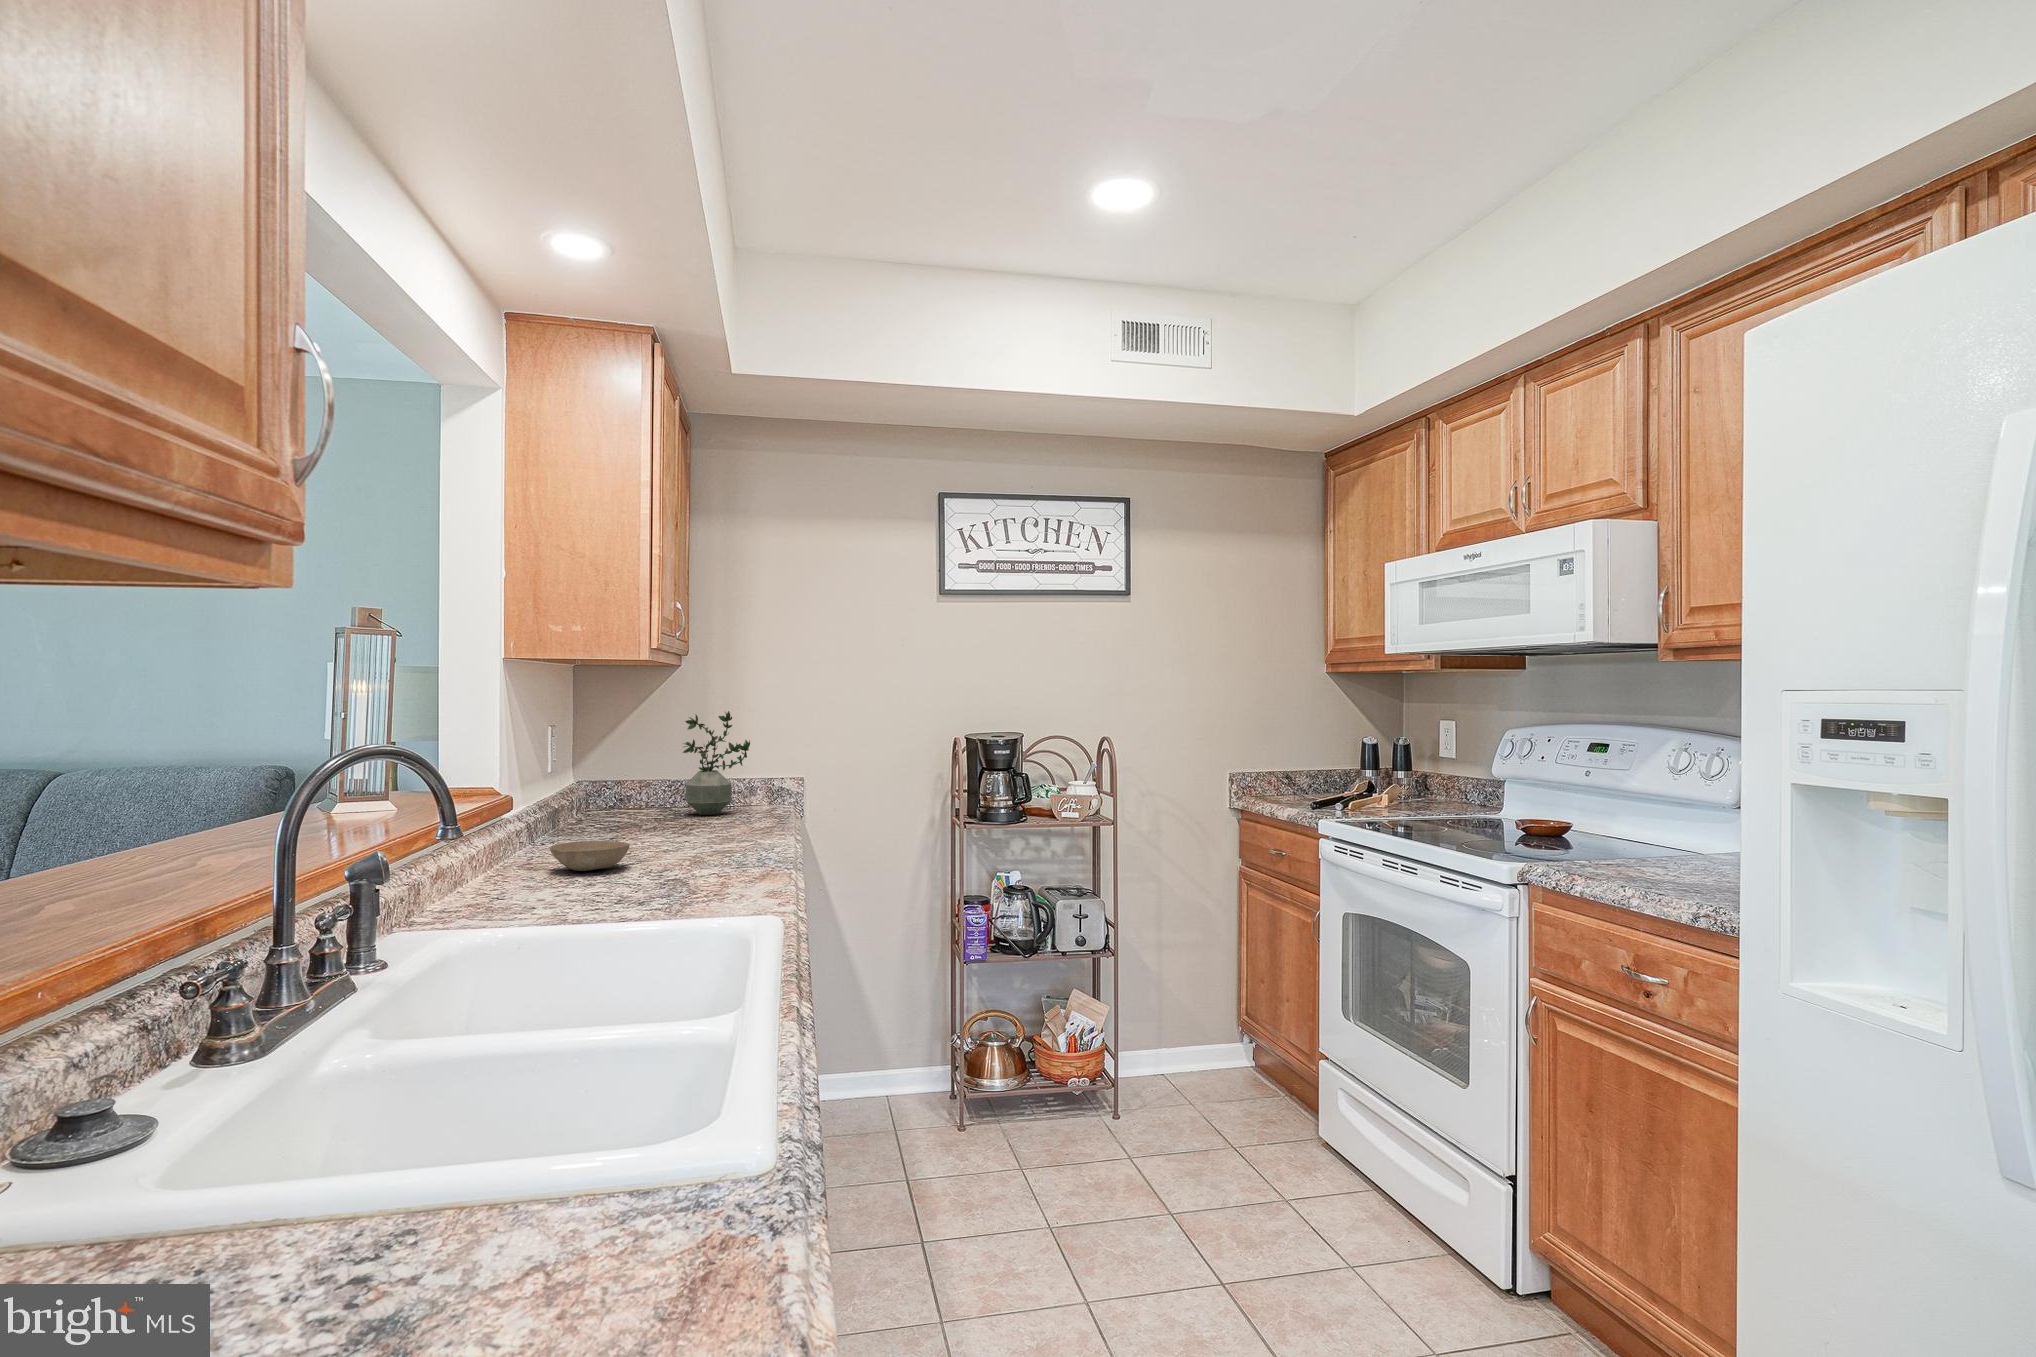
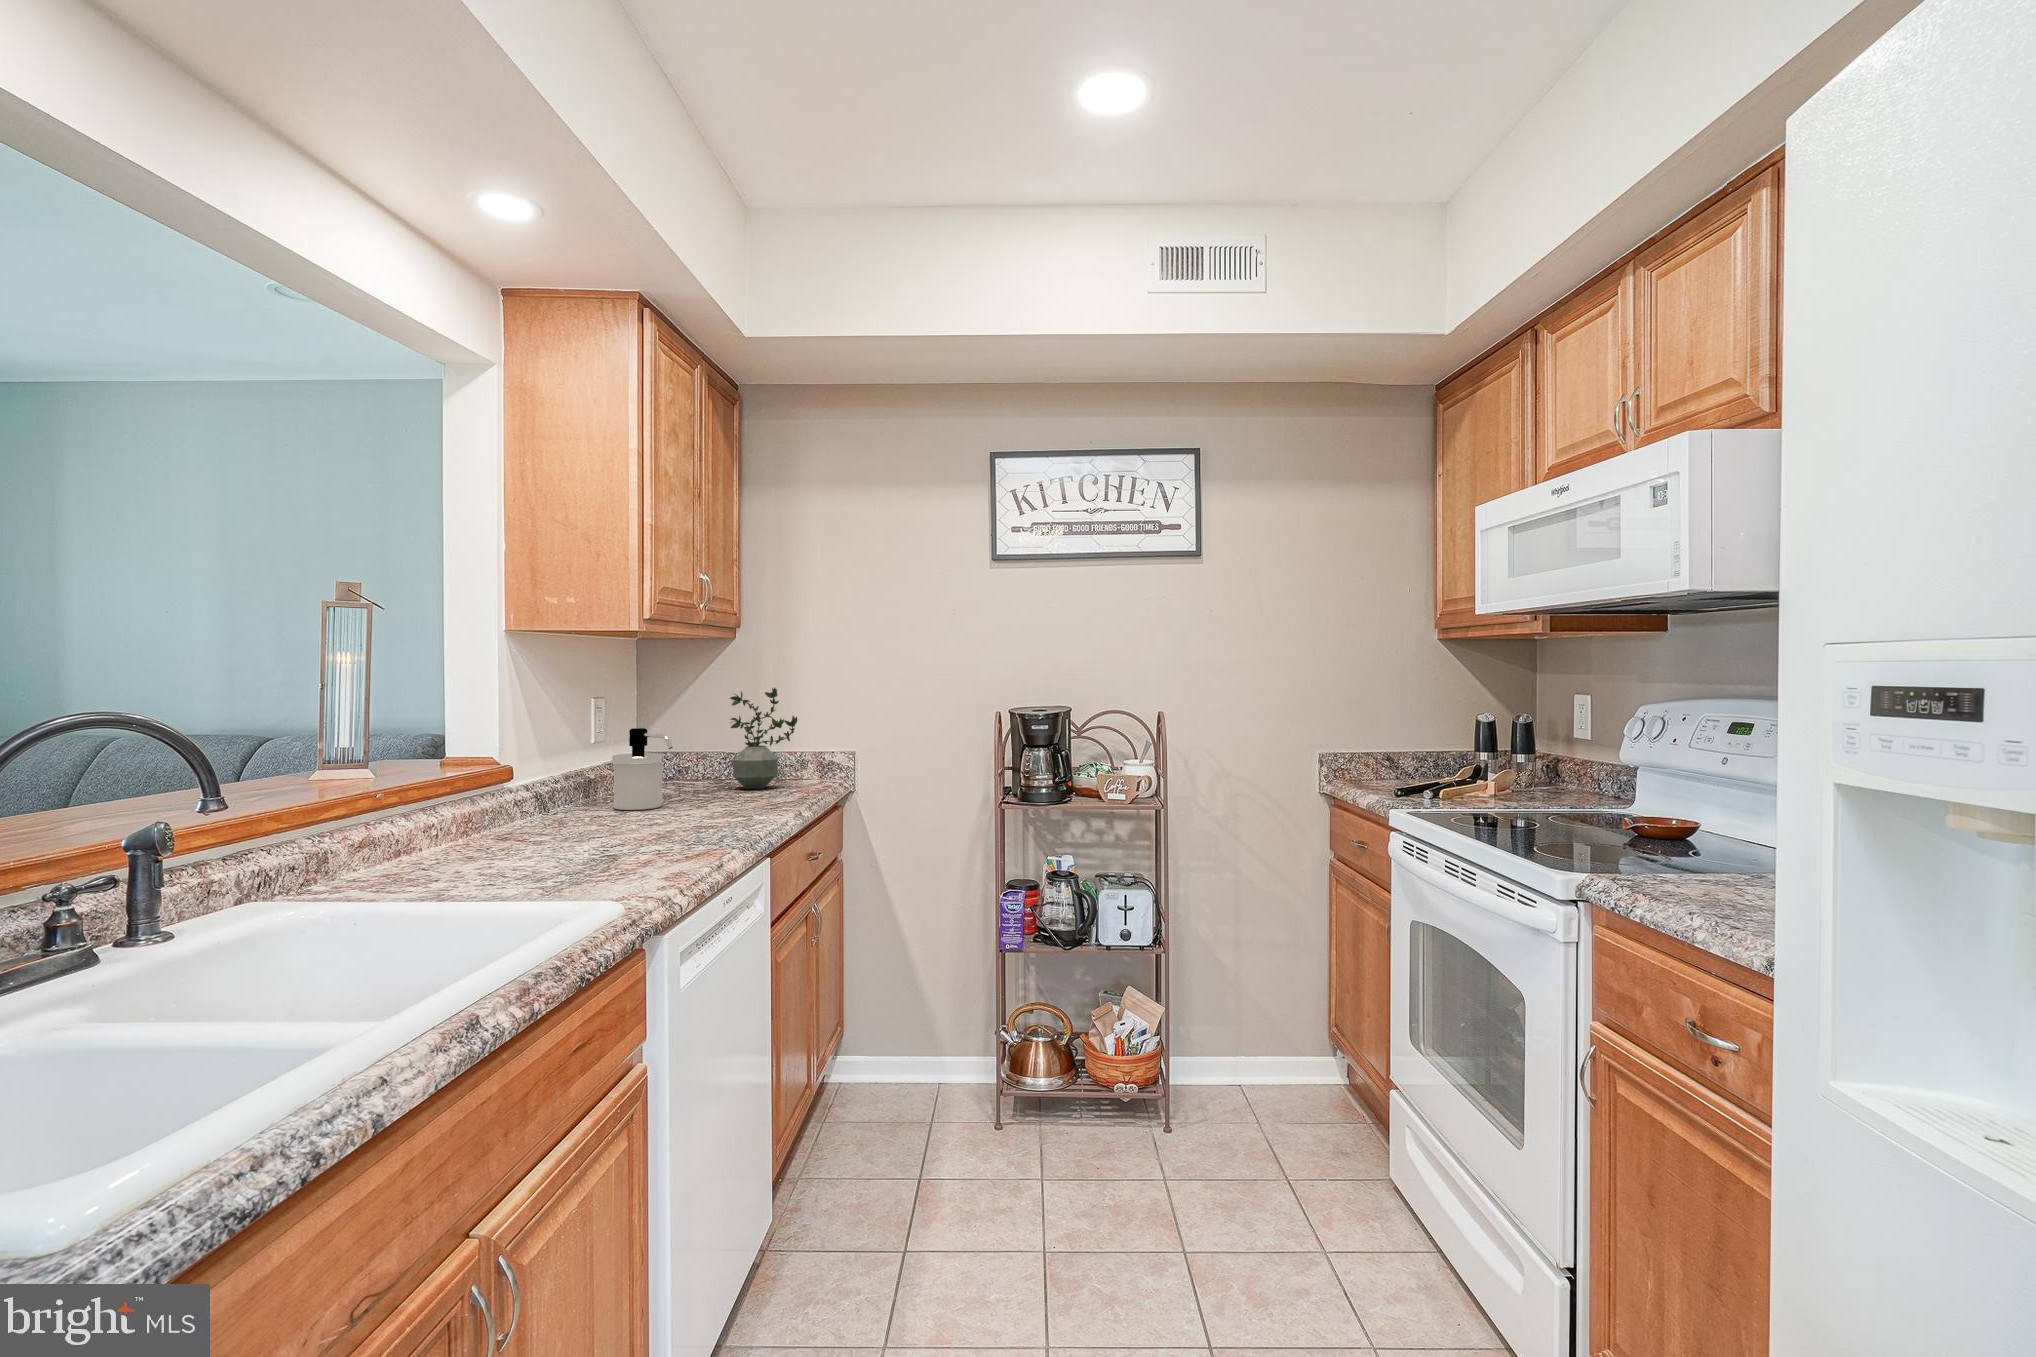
soap dispenser: none [593,754,666,838] -> present [612,728,673,810]
bowl: present [550,841,630,871] -> none [508,813,588,842]

